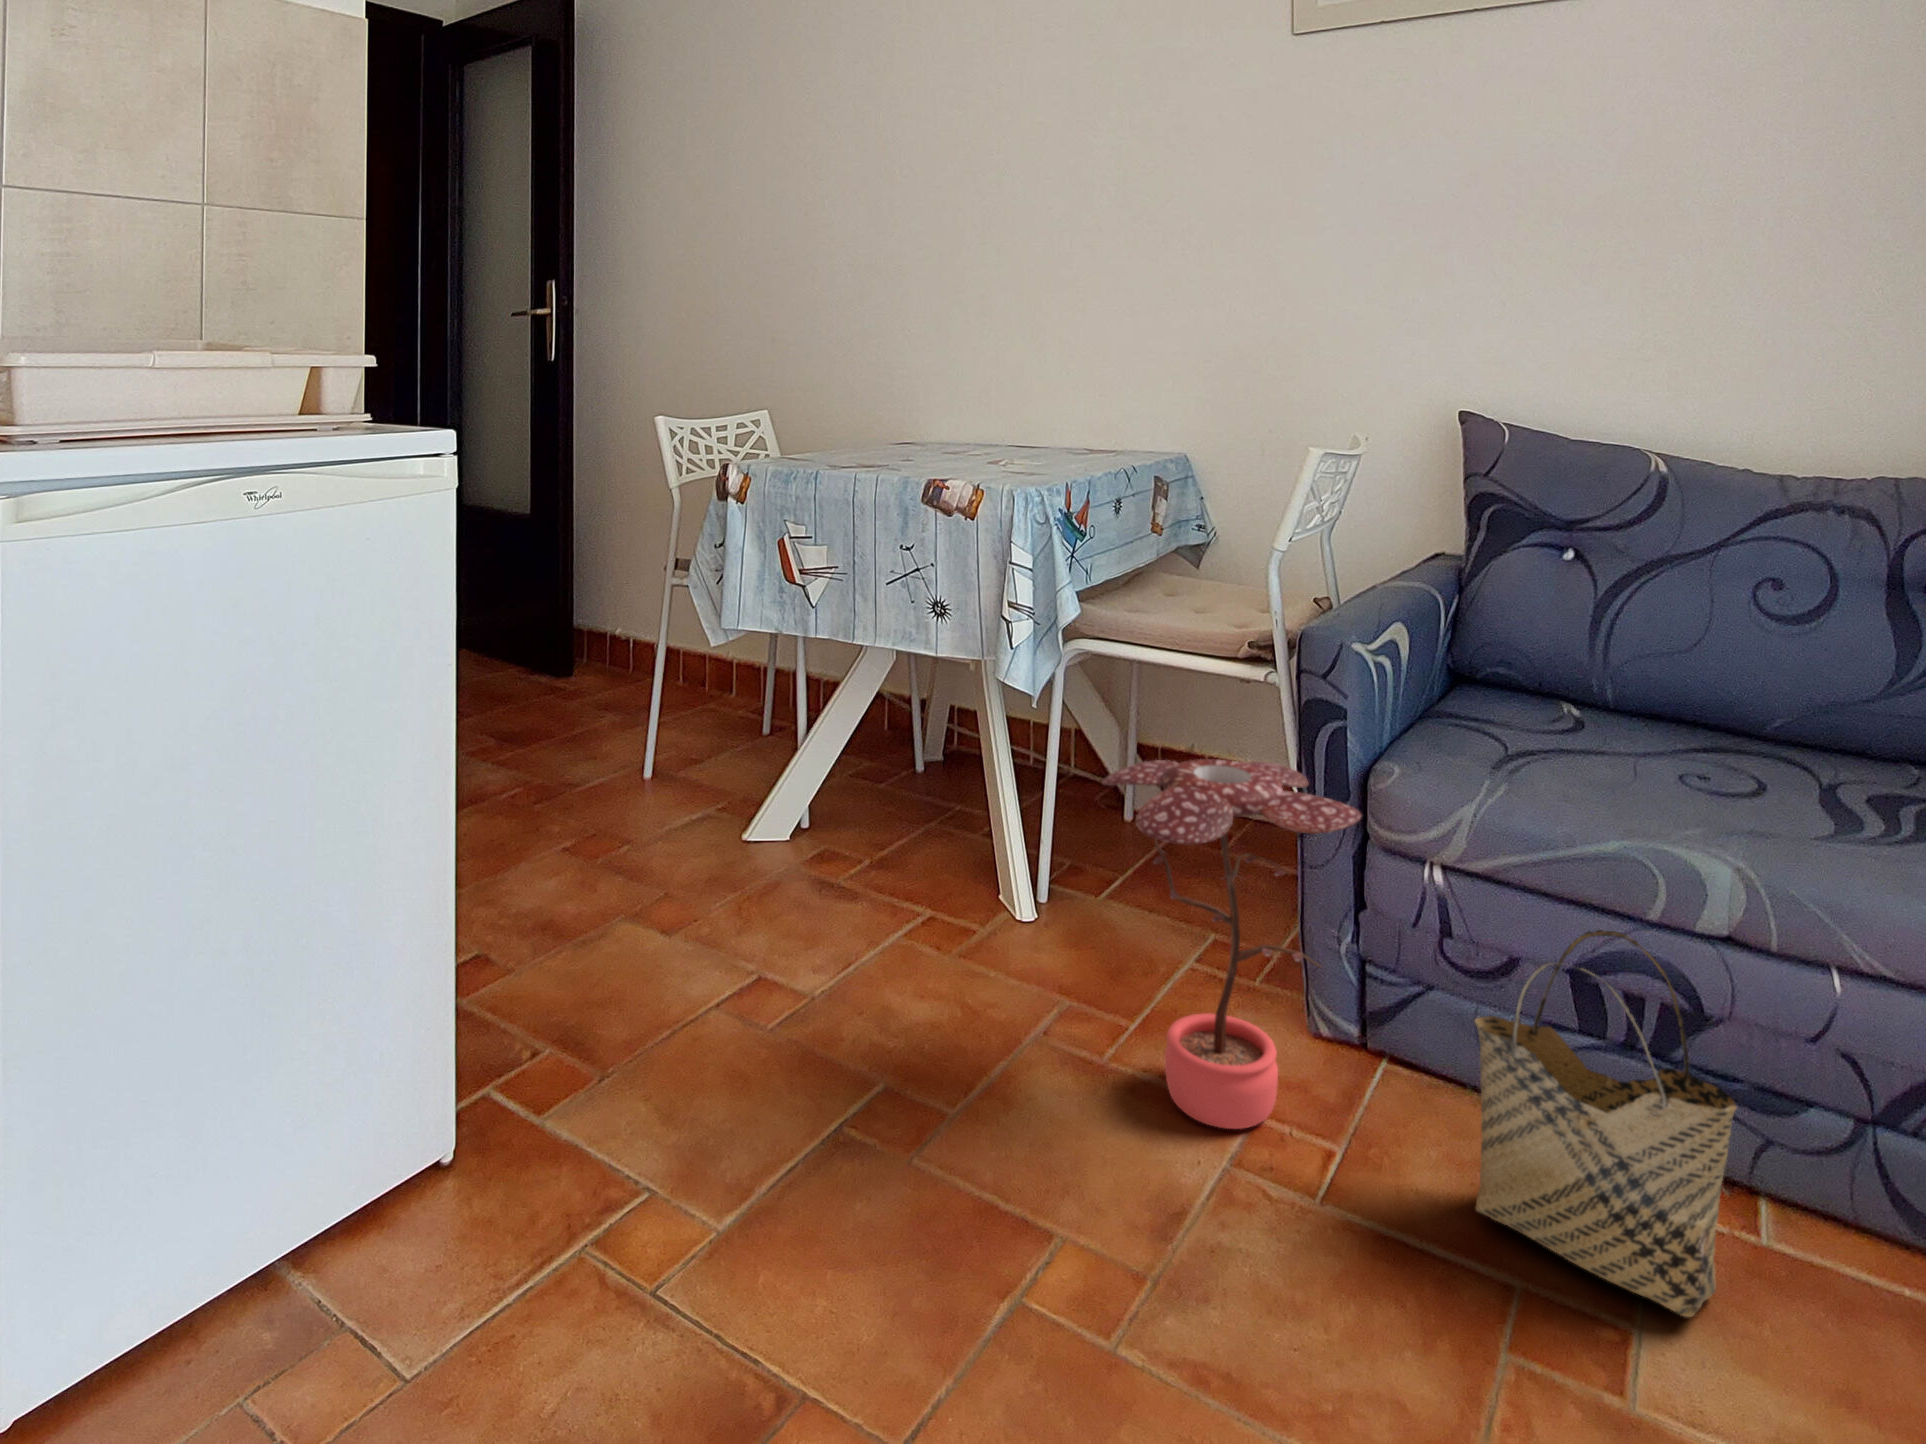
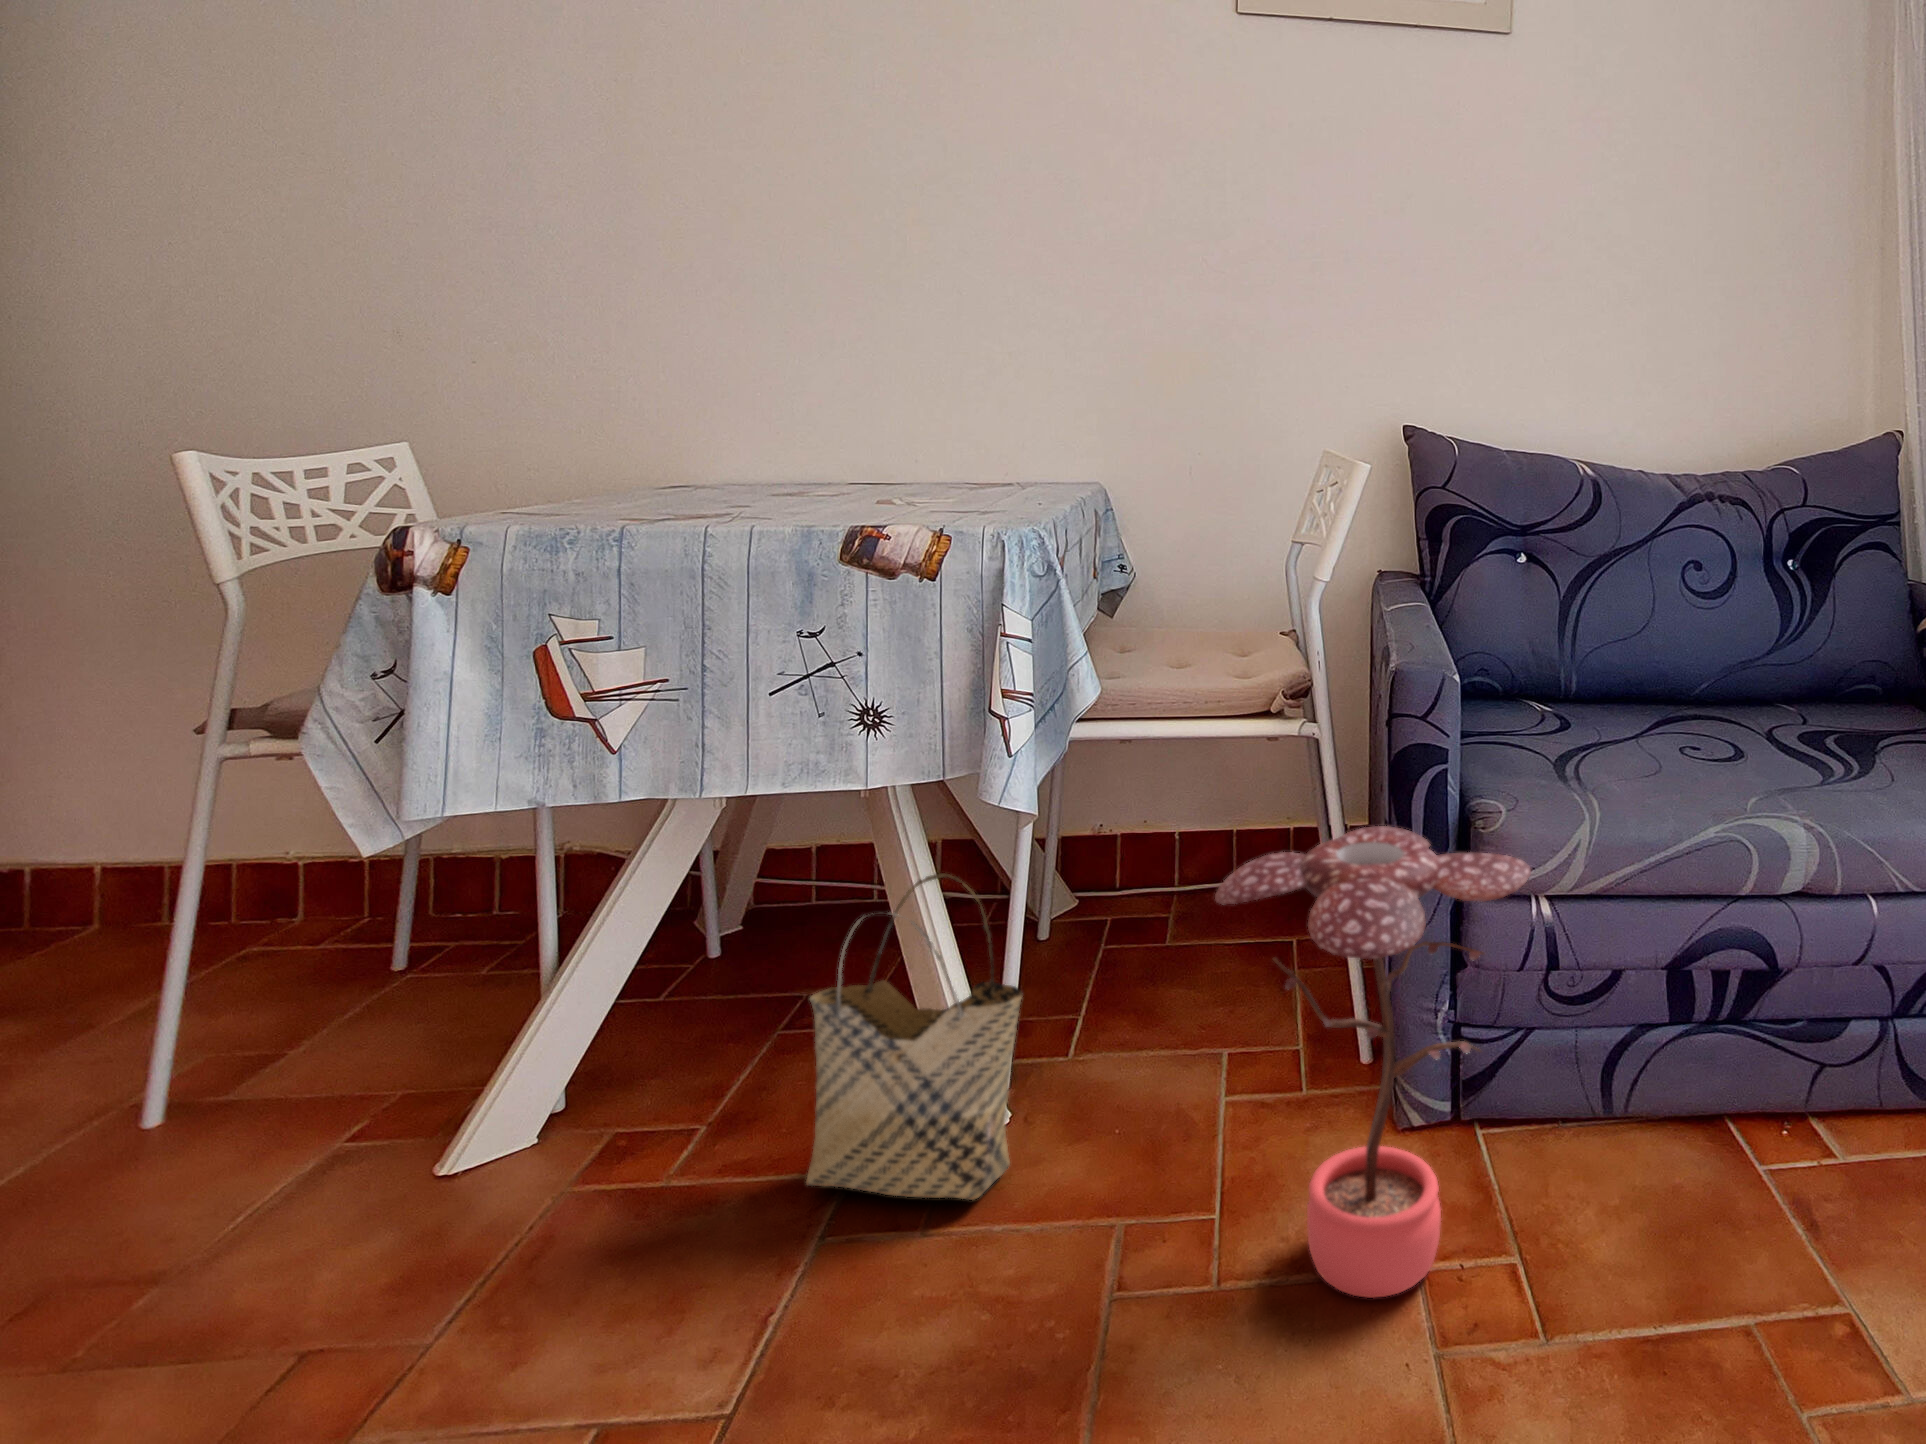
woven basket: present [1475,930,1737,1317] -> present [806,873,1022,1200]

